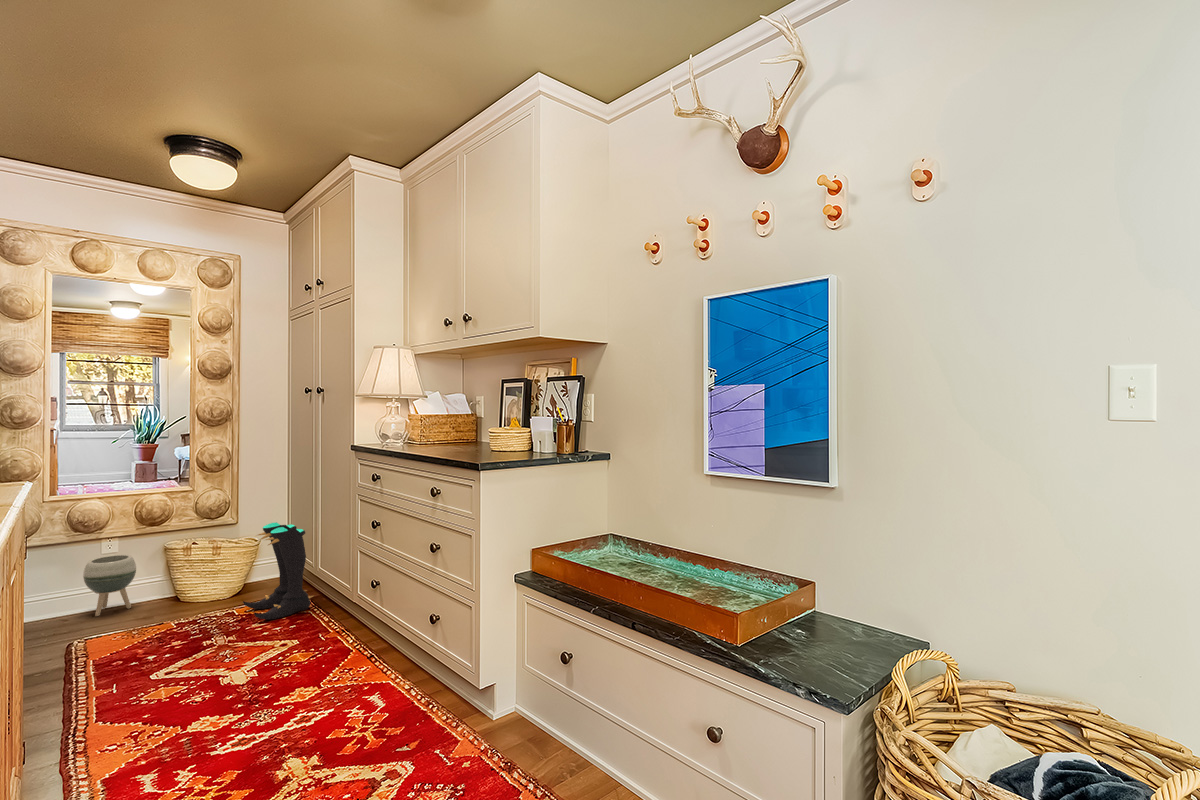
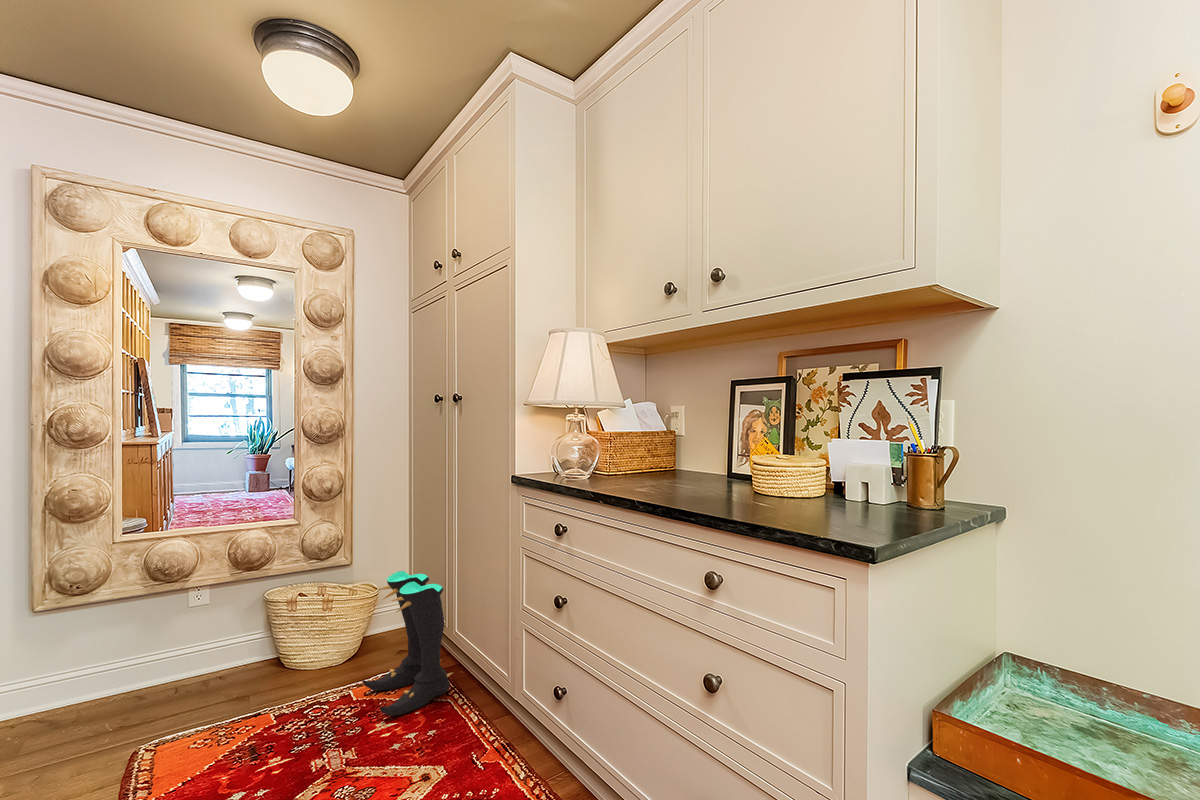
planter: present [83,555,136,616] -> none [161,609,228,696]

